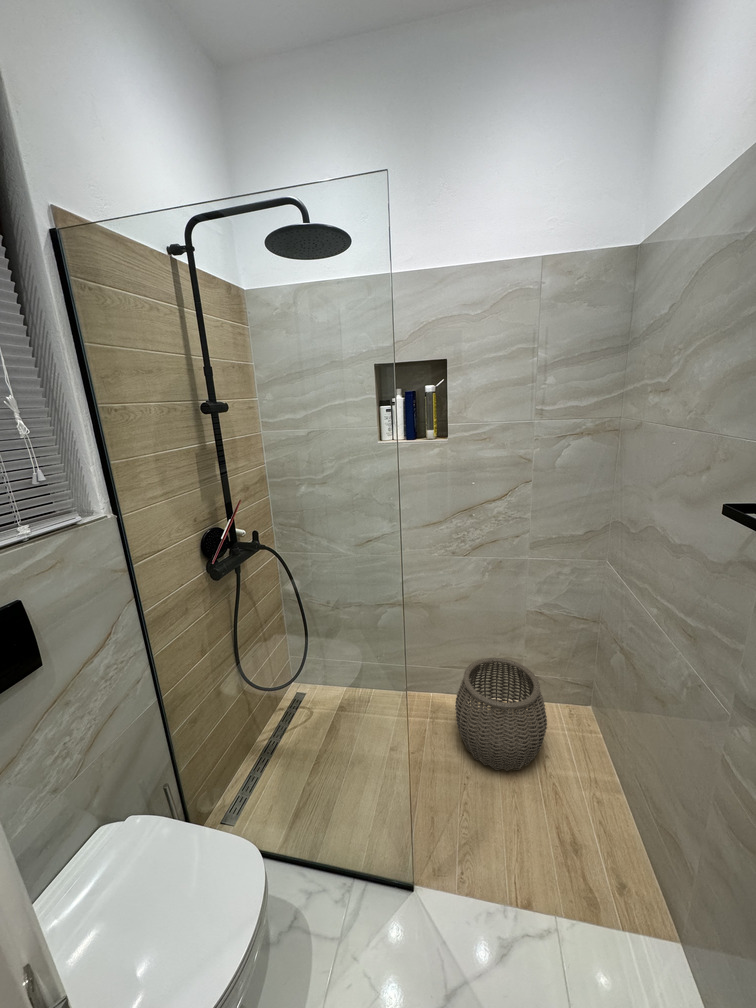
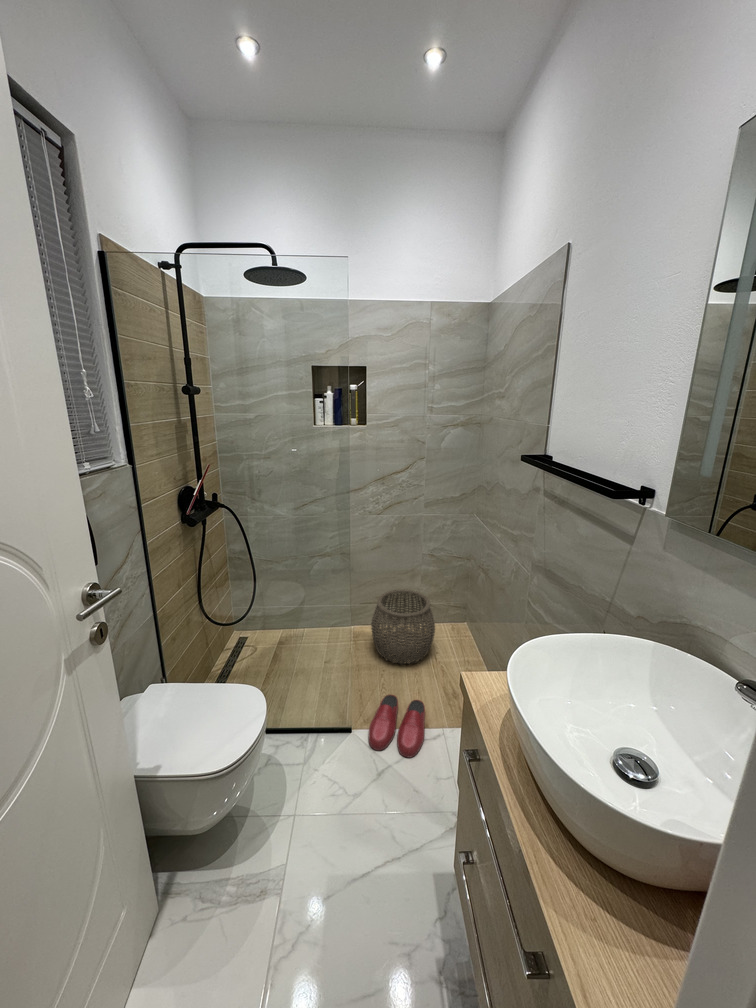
slippers: none [441,825,529,962] -> present [369,695,425,757]

